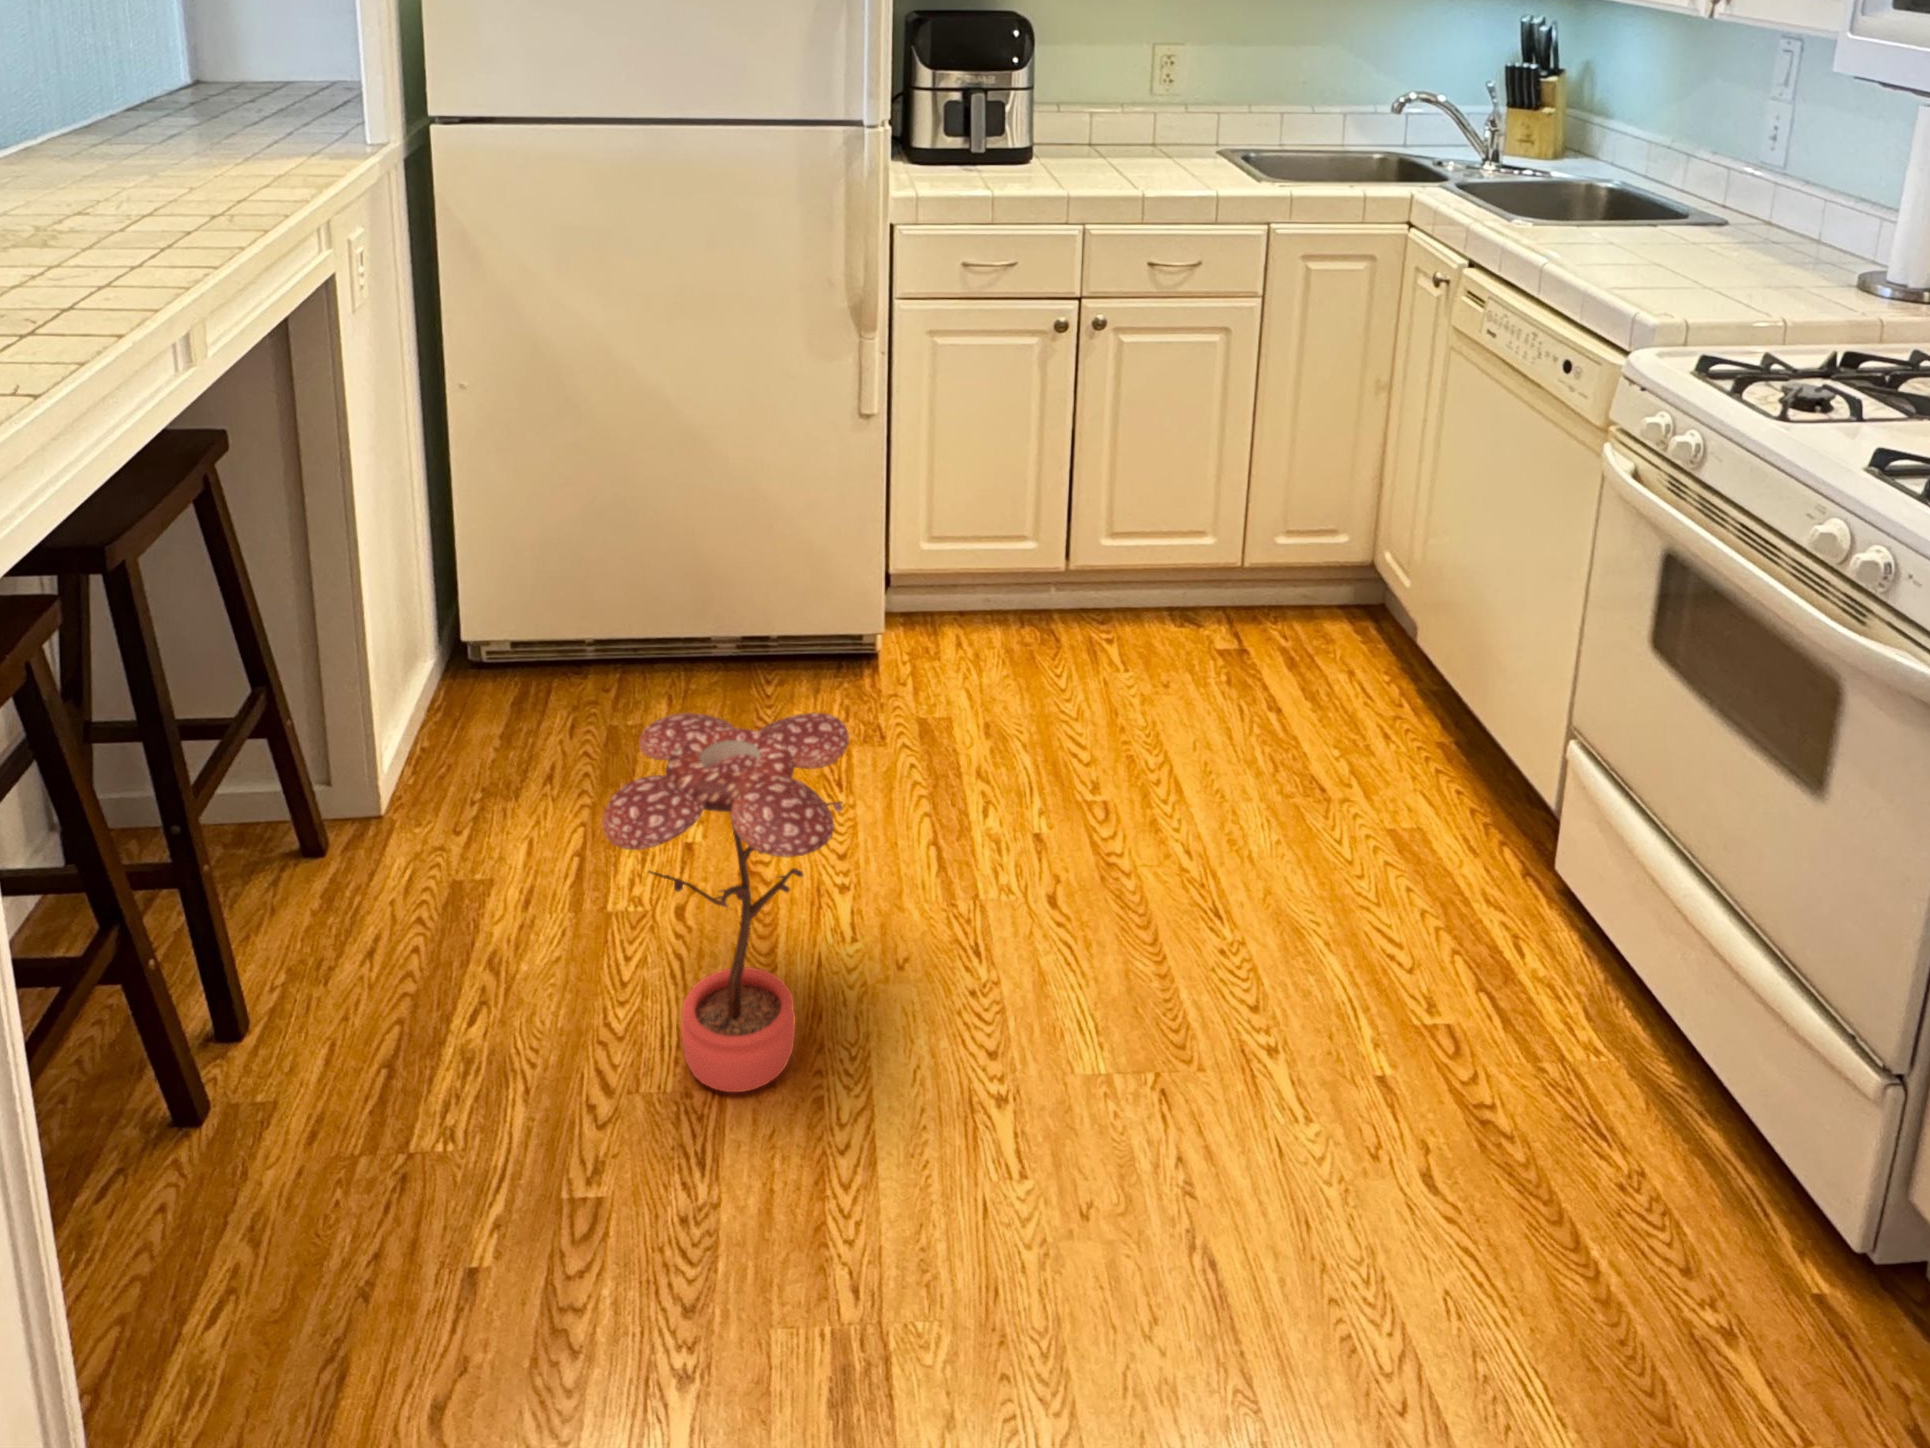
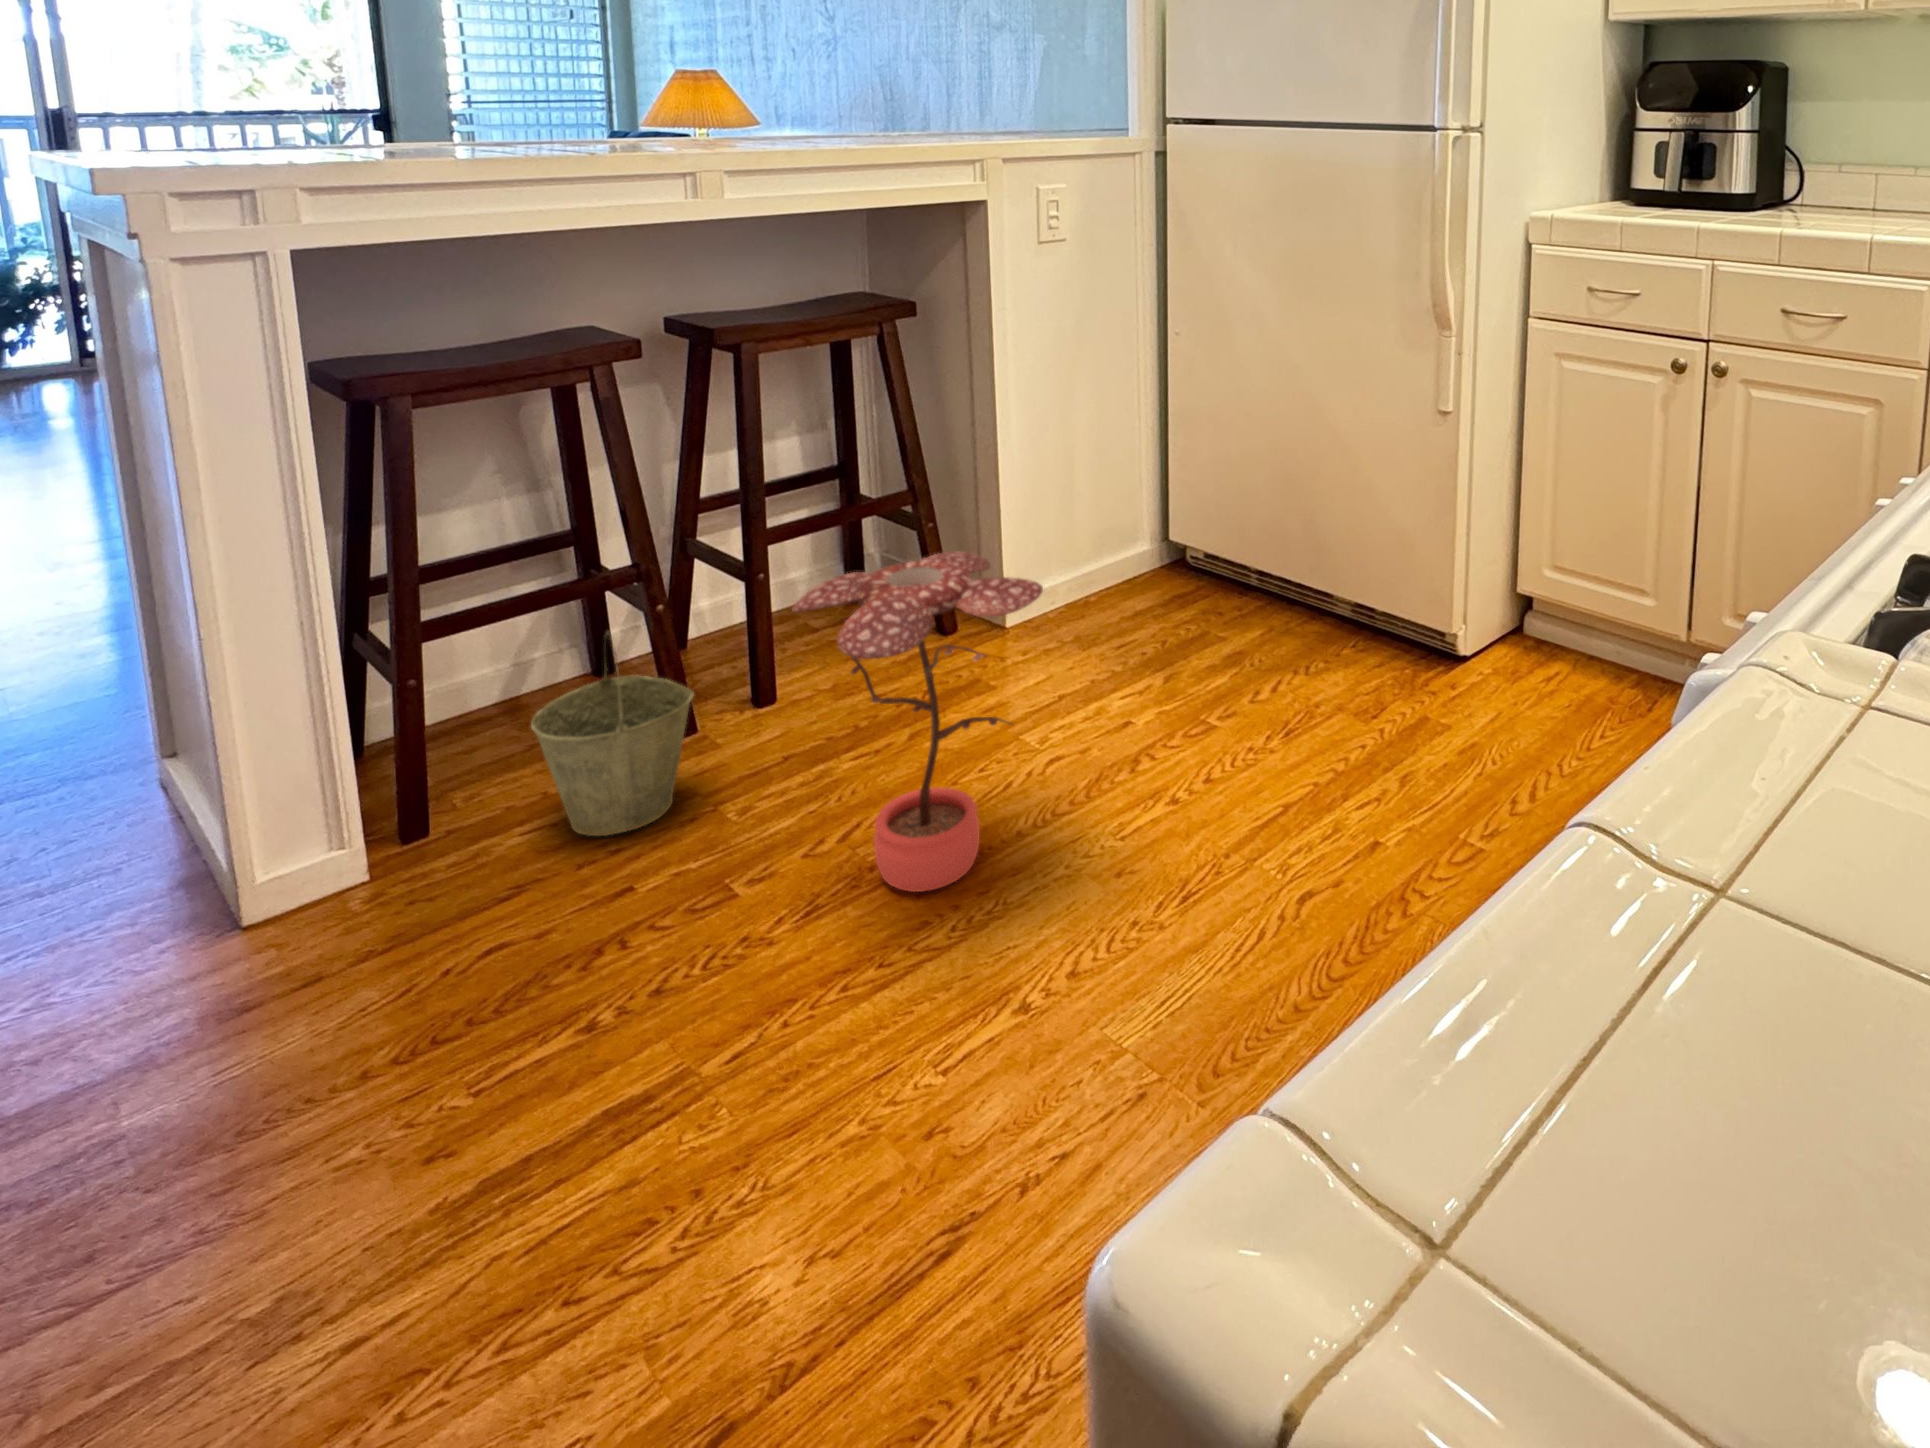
bucket: none [189,1004,389,1280] -> present [531,632,694,836]

